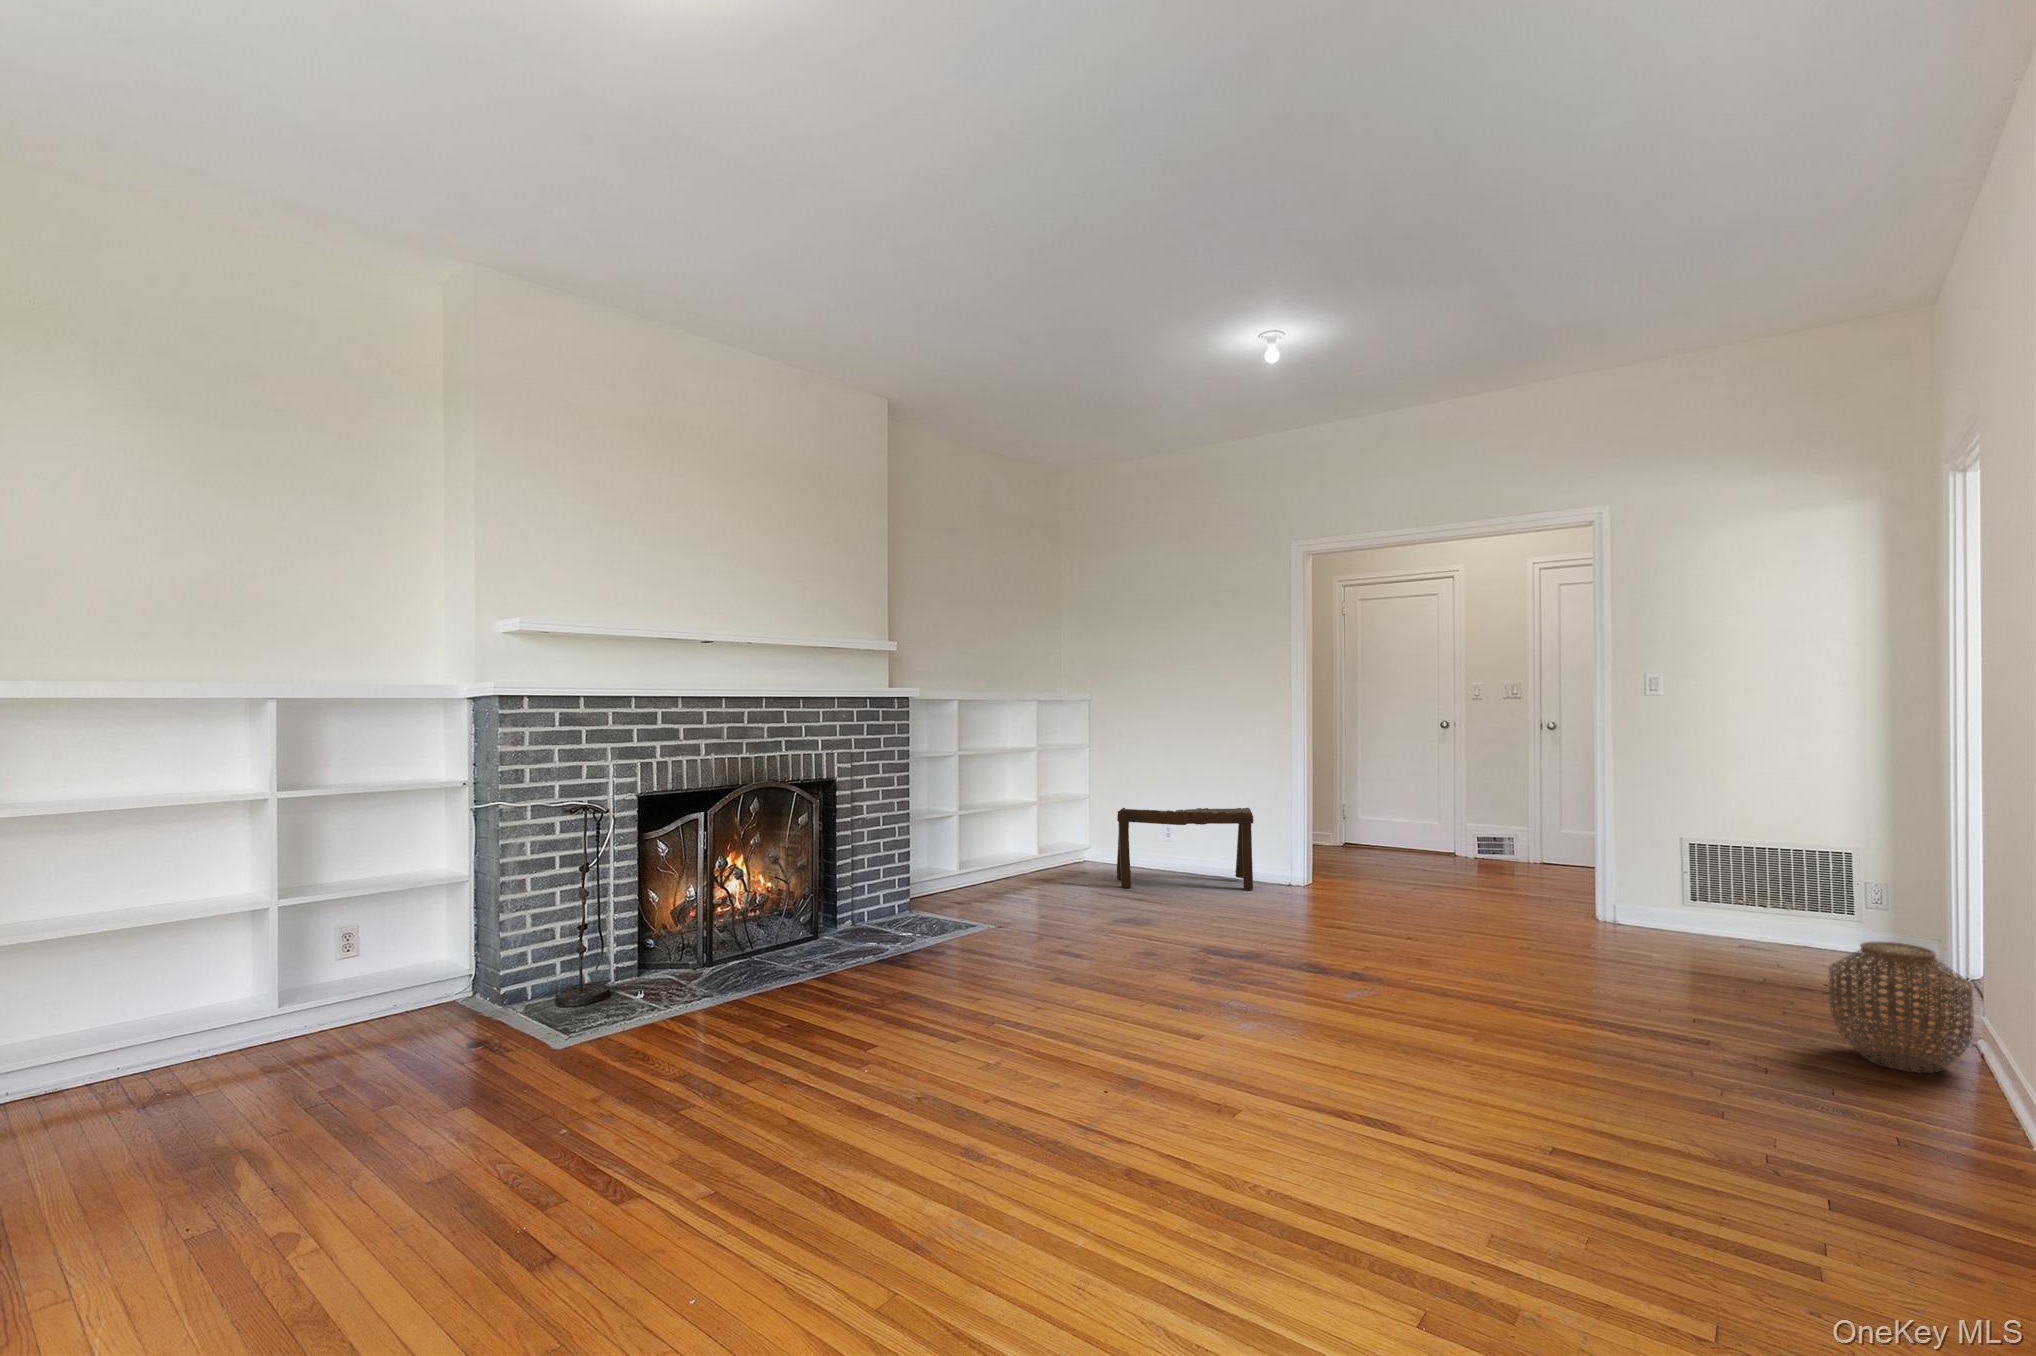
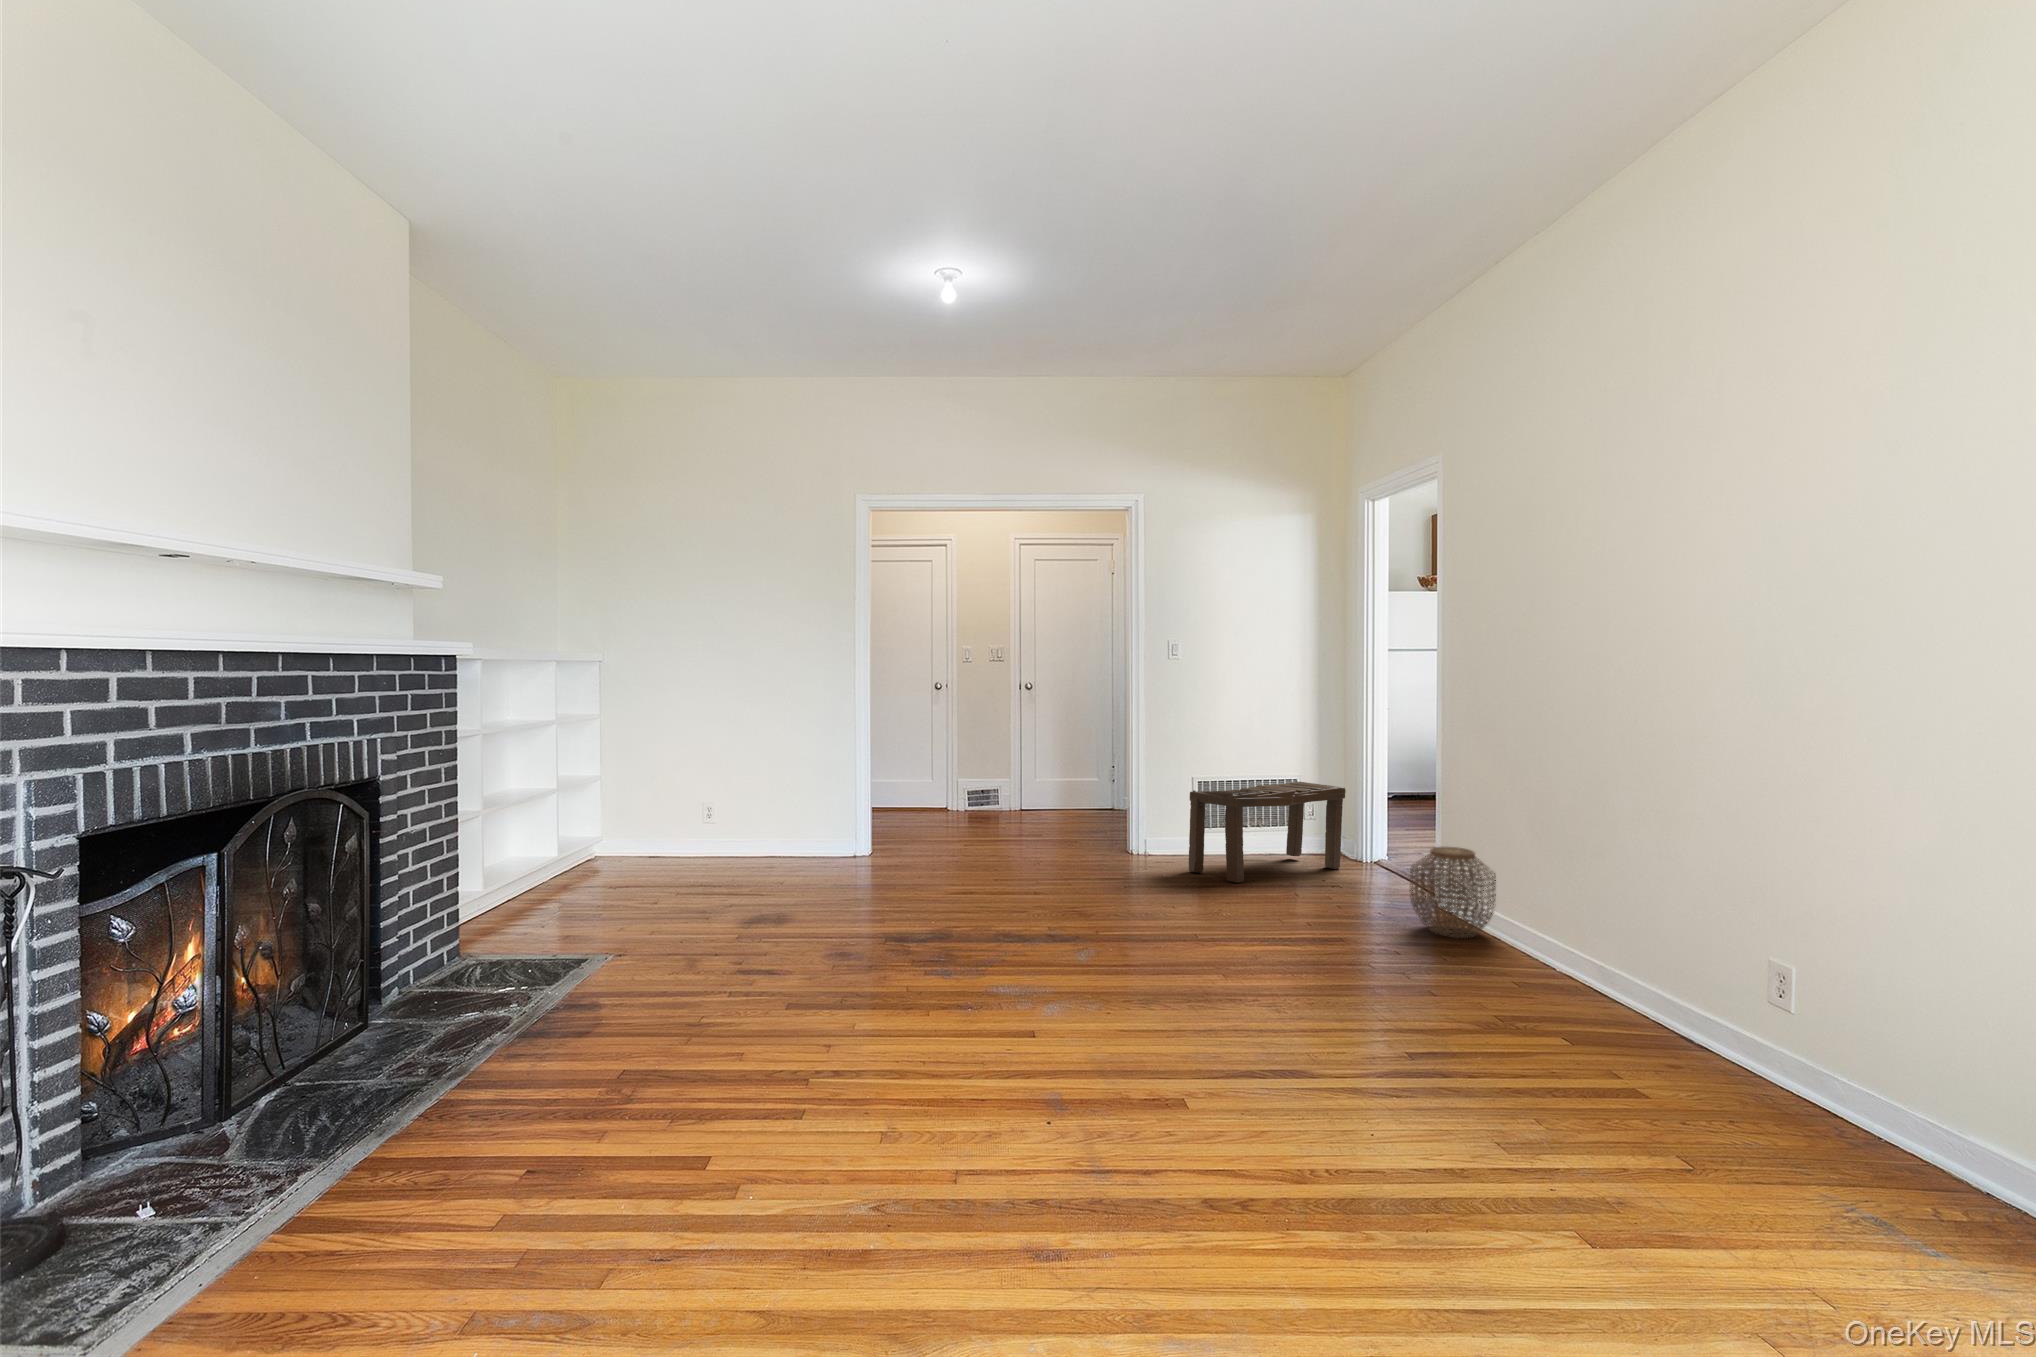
bench: present [1117,808,1253,890] -> present [1189,781,1346,883]

